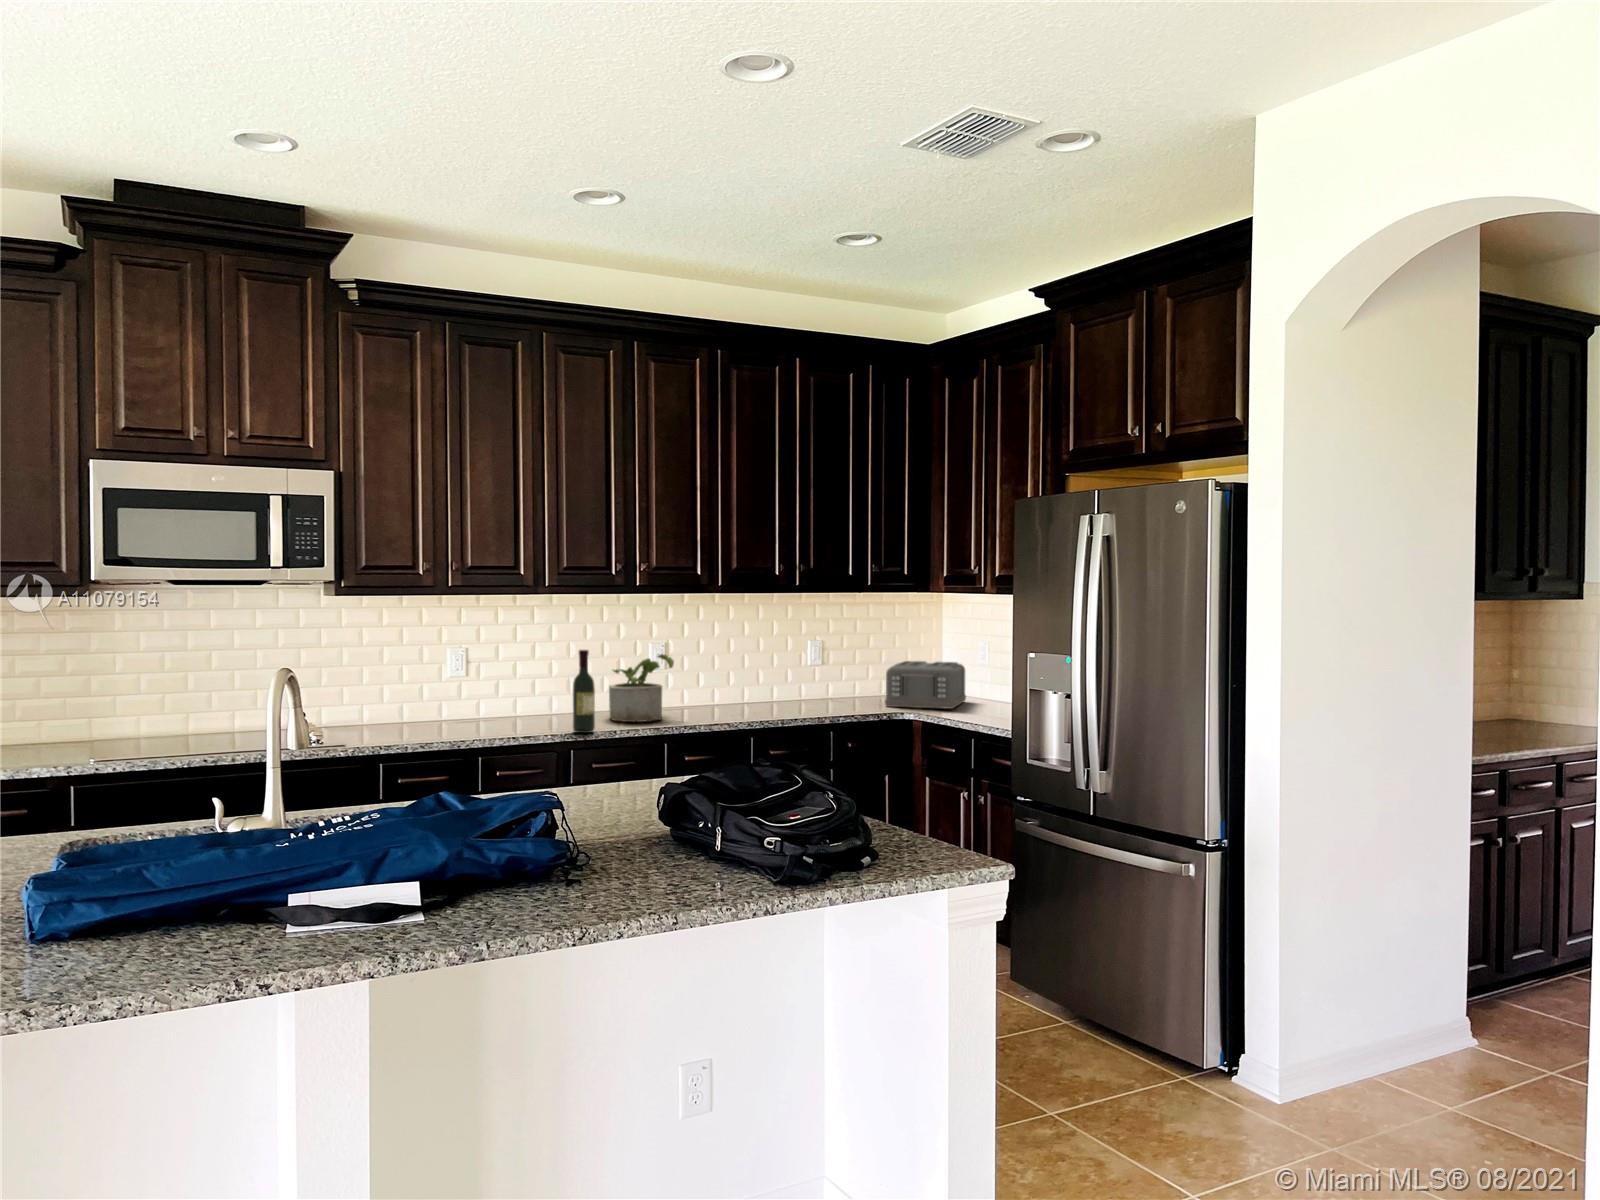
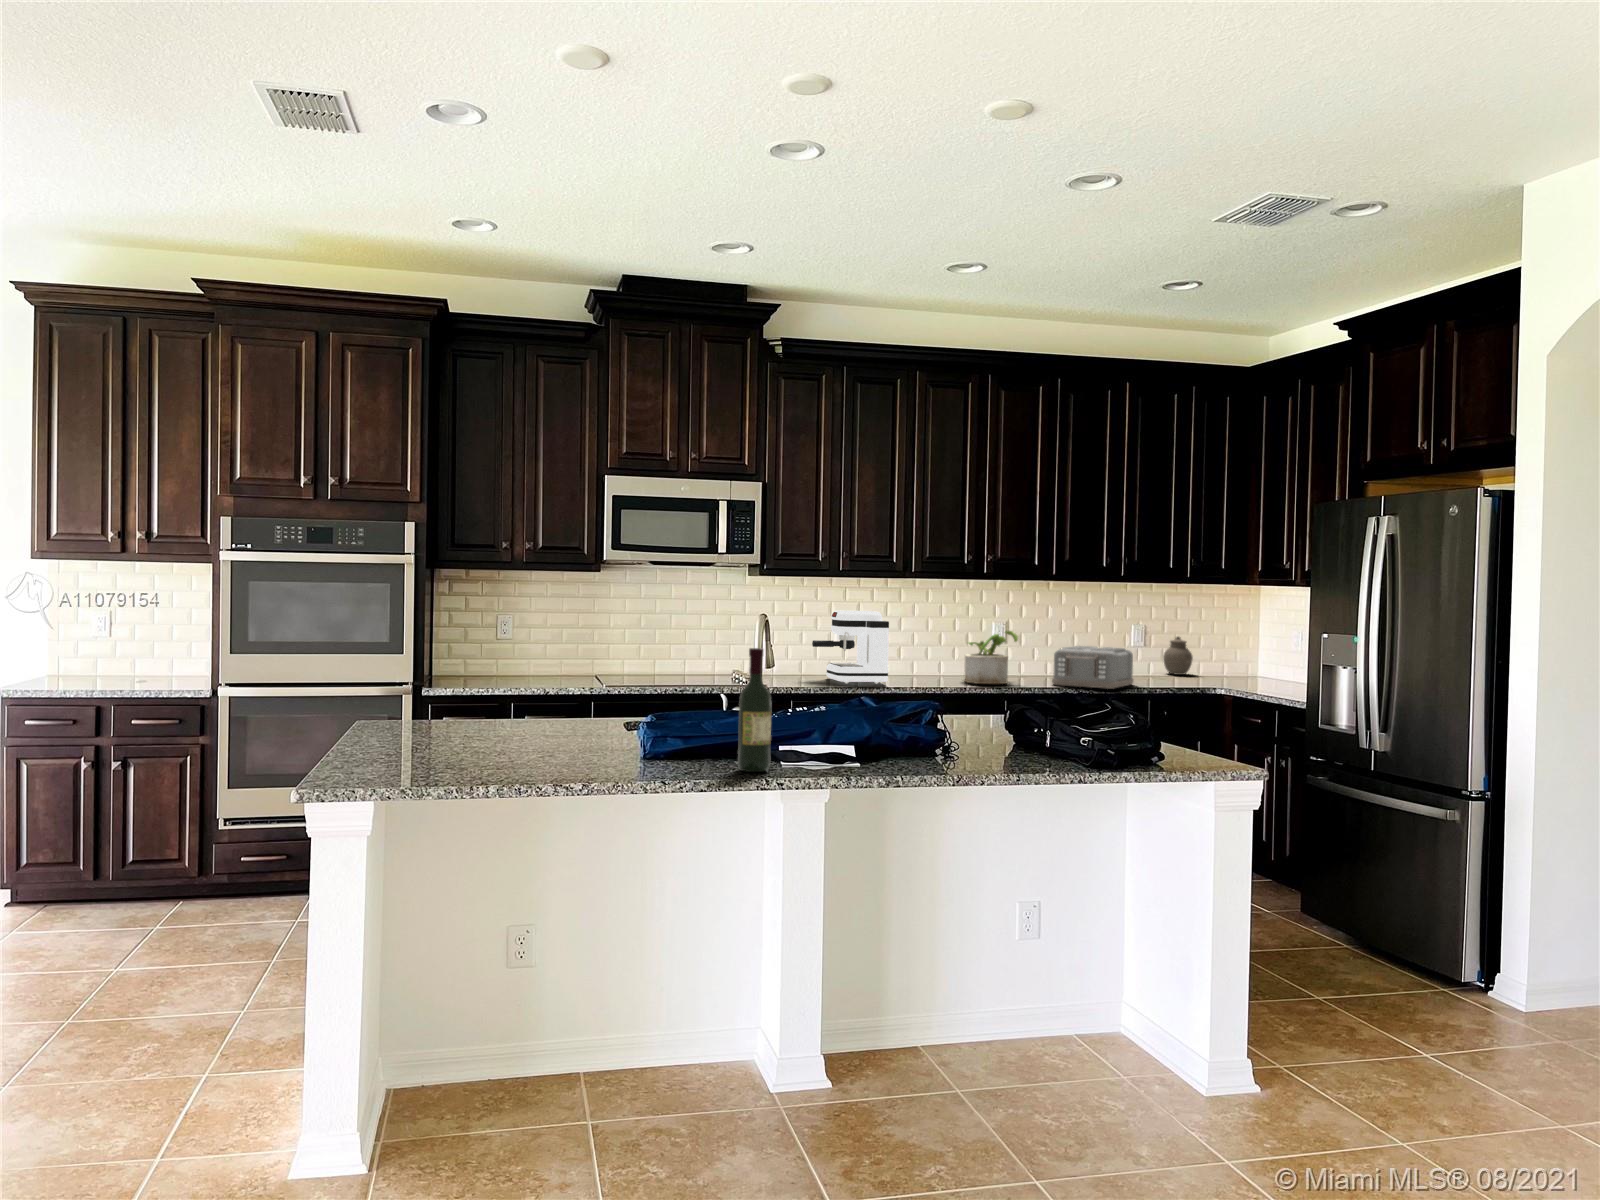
coffee maker: none [411,636,511,731] -> present [812,611,889,684]
wine bottle: present [573,650,595,733] -> present [738,648,771,772]
jar: none [841,651,873,695] -> present [1163,637,1193,675]
toaster: present [885,661,966,709] -> present [1052,646,1133,689]

